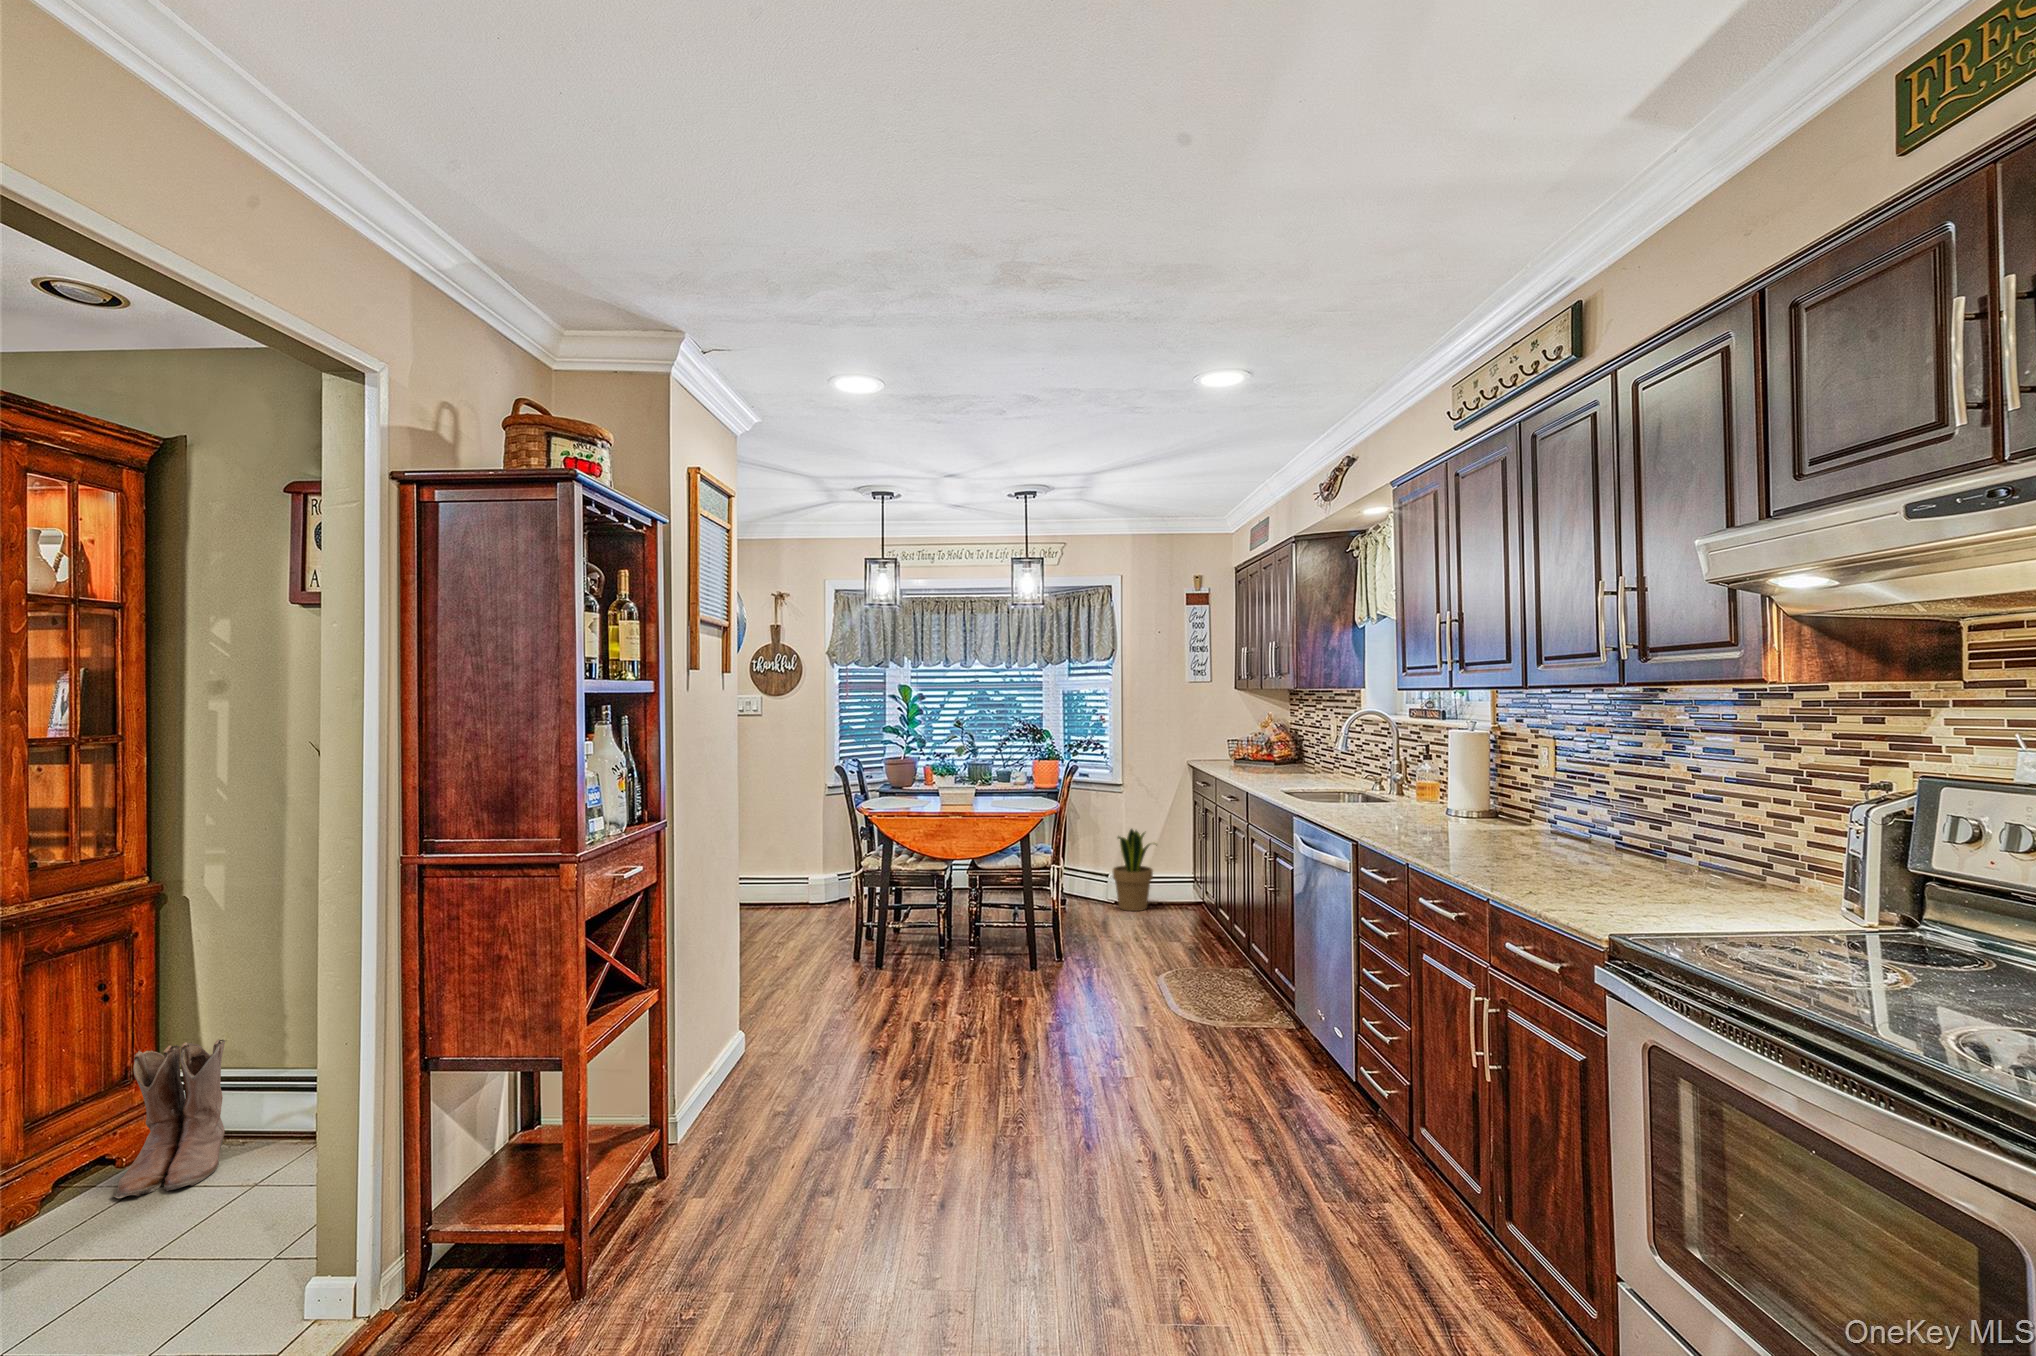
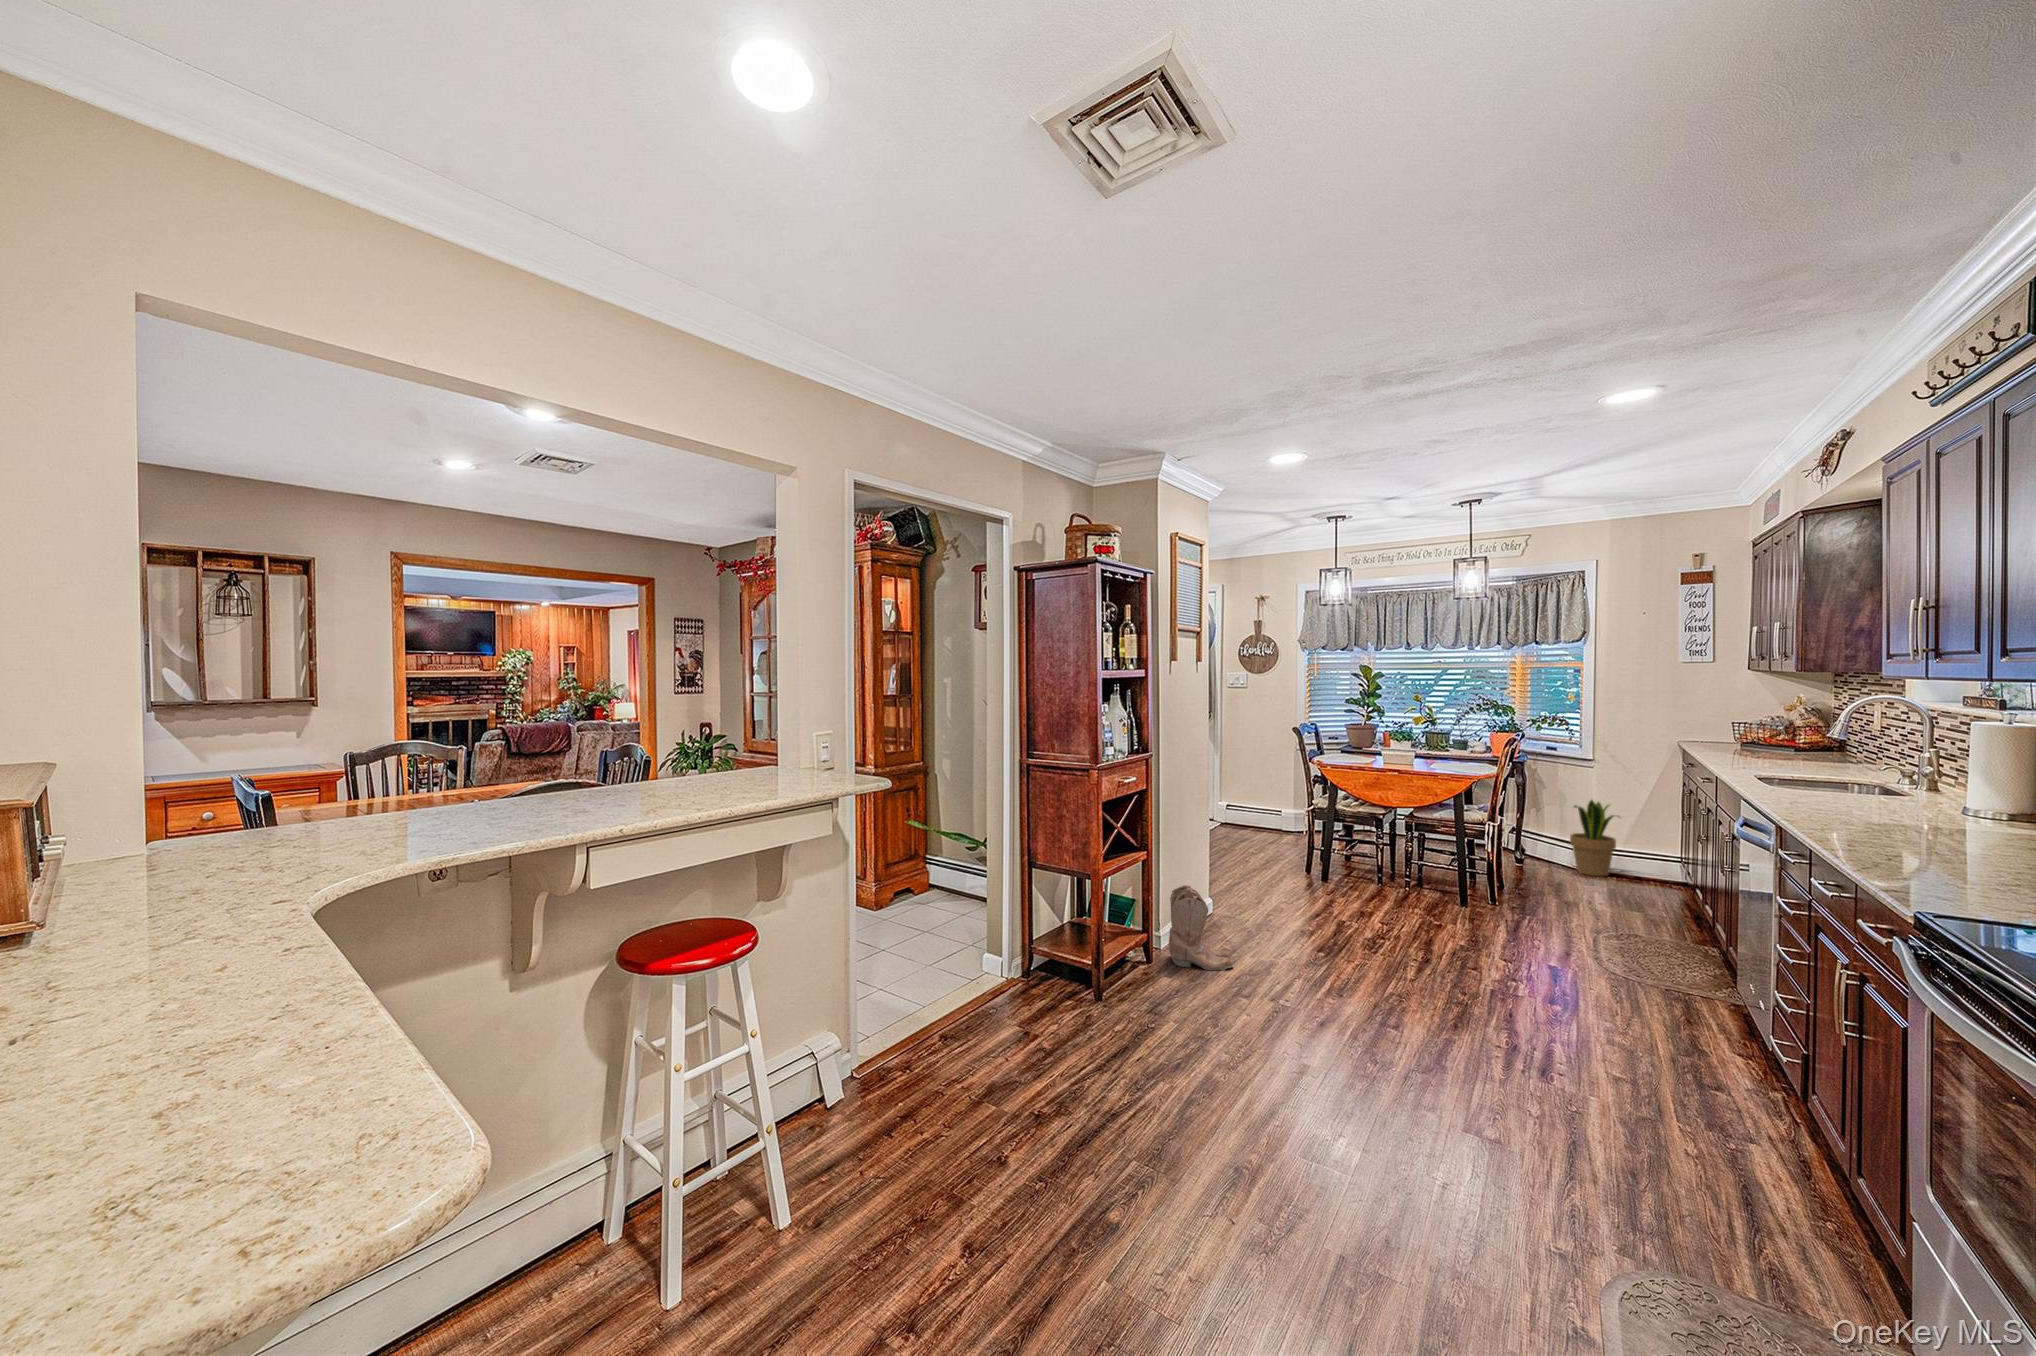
boots: present [112,1040,225,1198] -> present [1169,885,1234,970]

